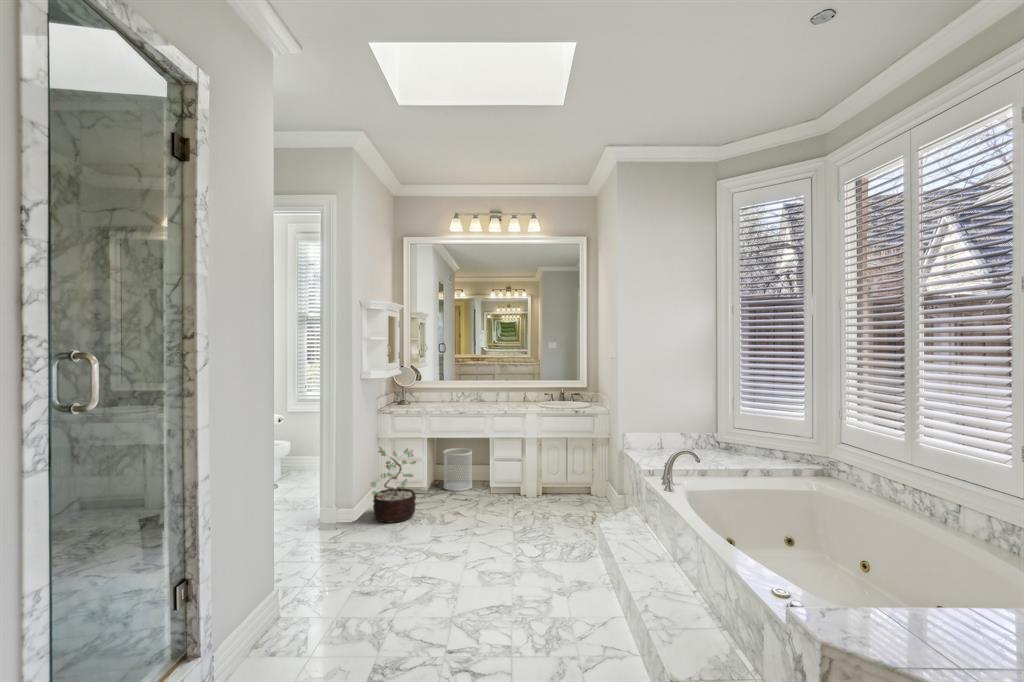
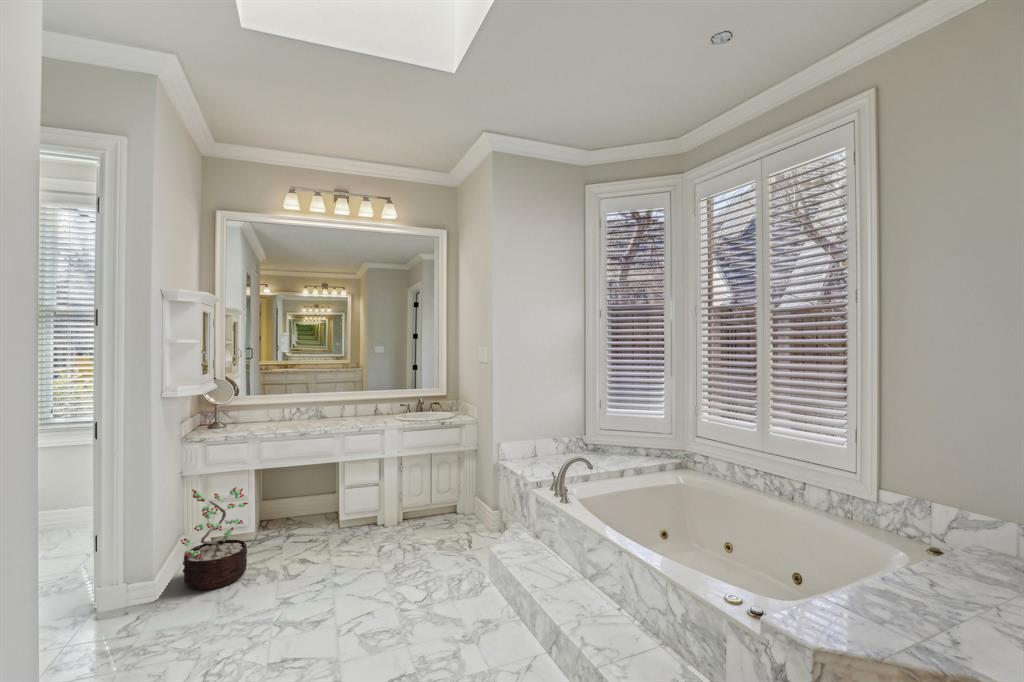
wastebasket: present [443,448,472,491] -> none [274,477,313,531]

